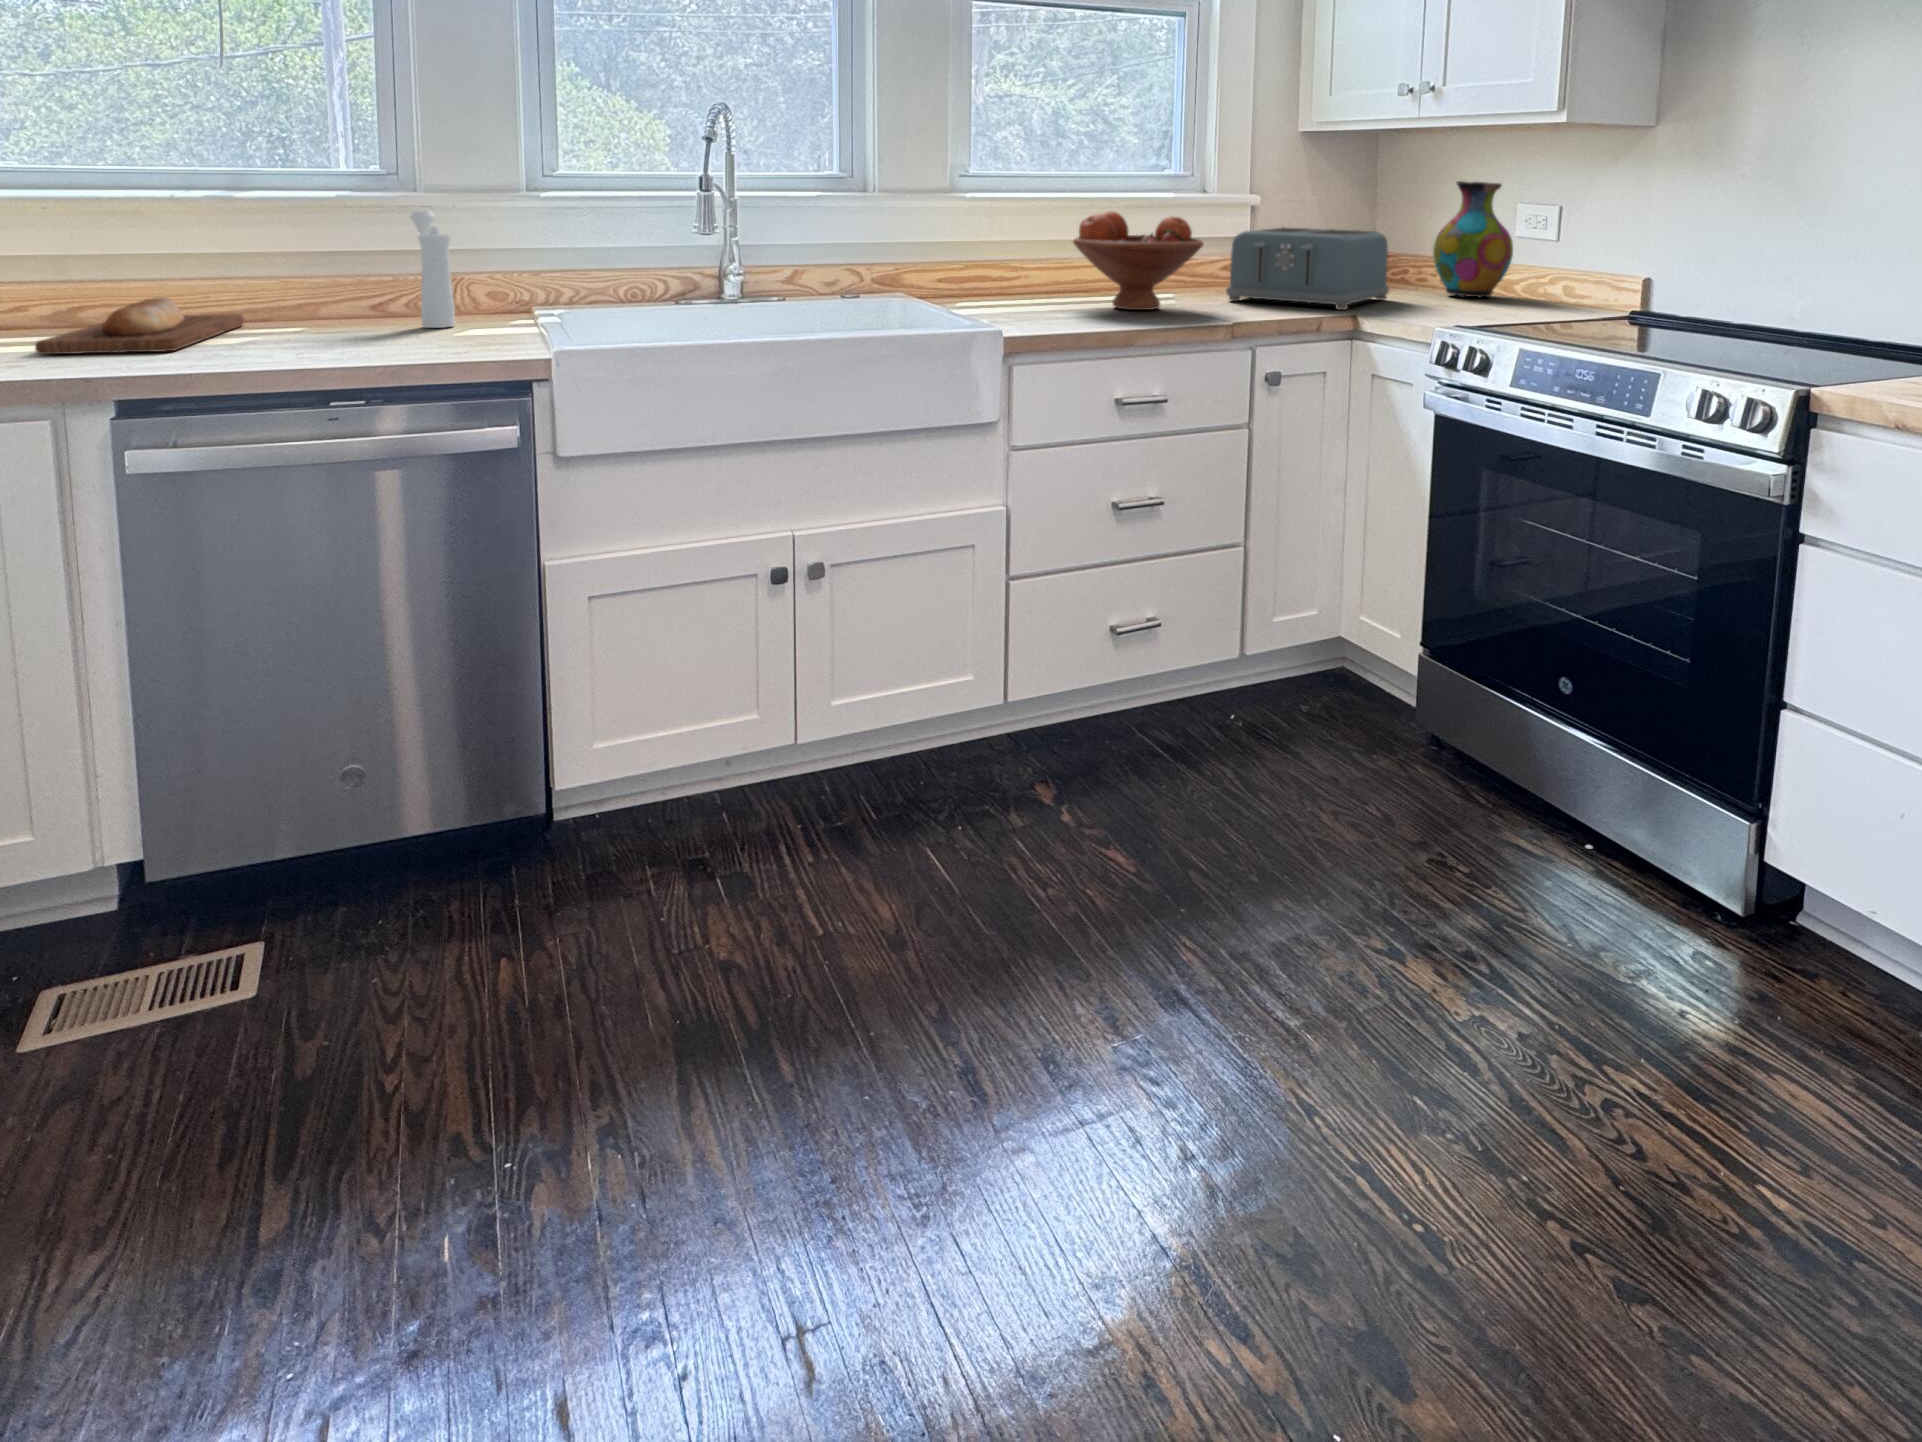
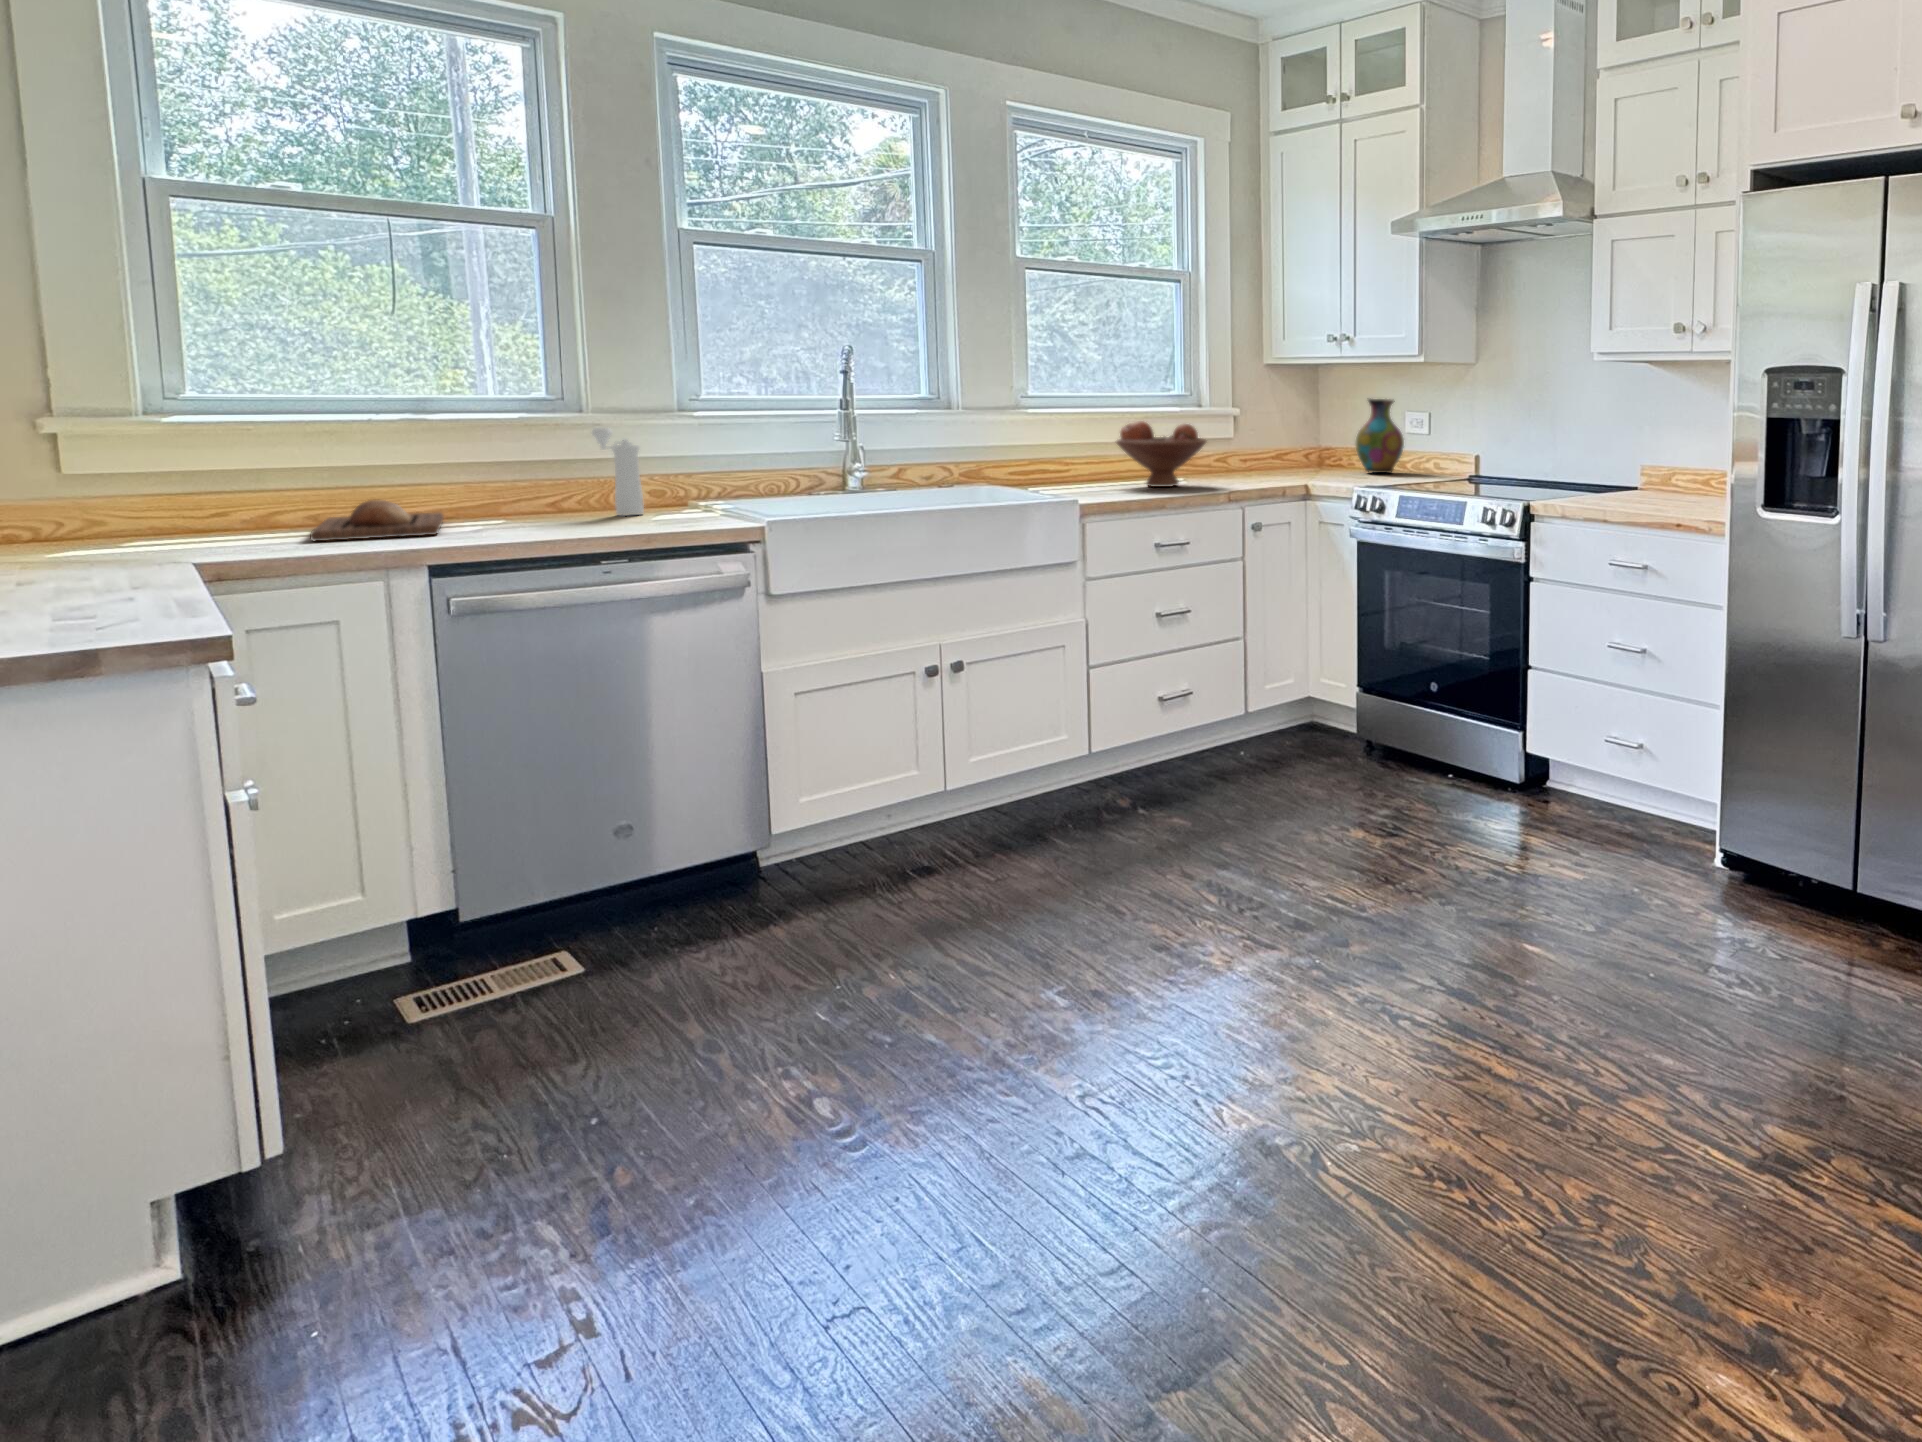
toaster: present [1226,228,1389,310] -> none [1222,431,1329,482]

